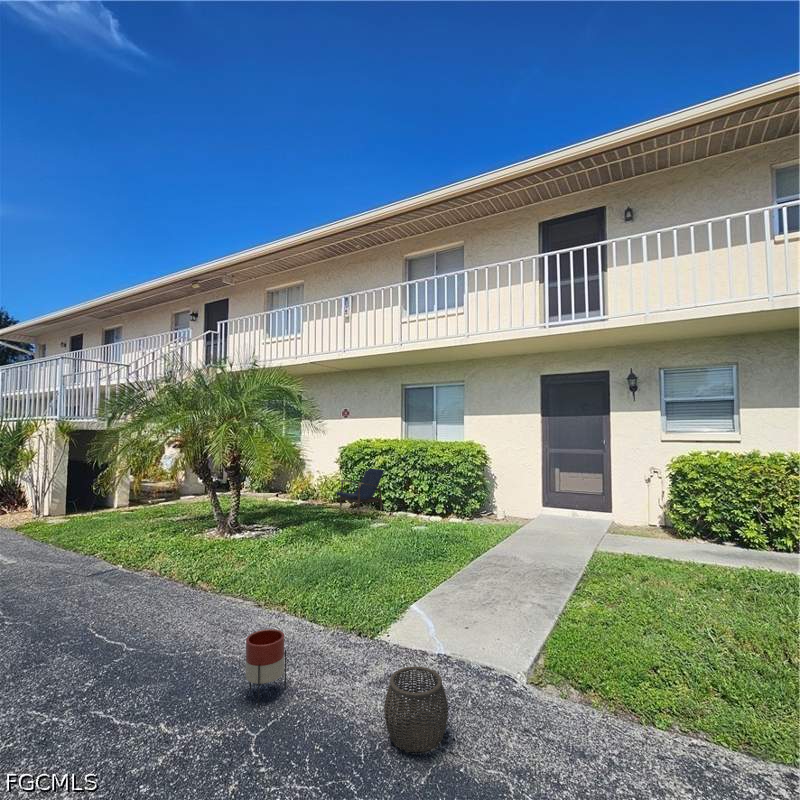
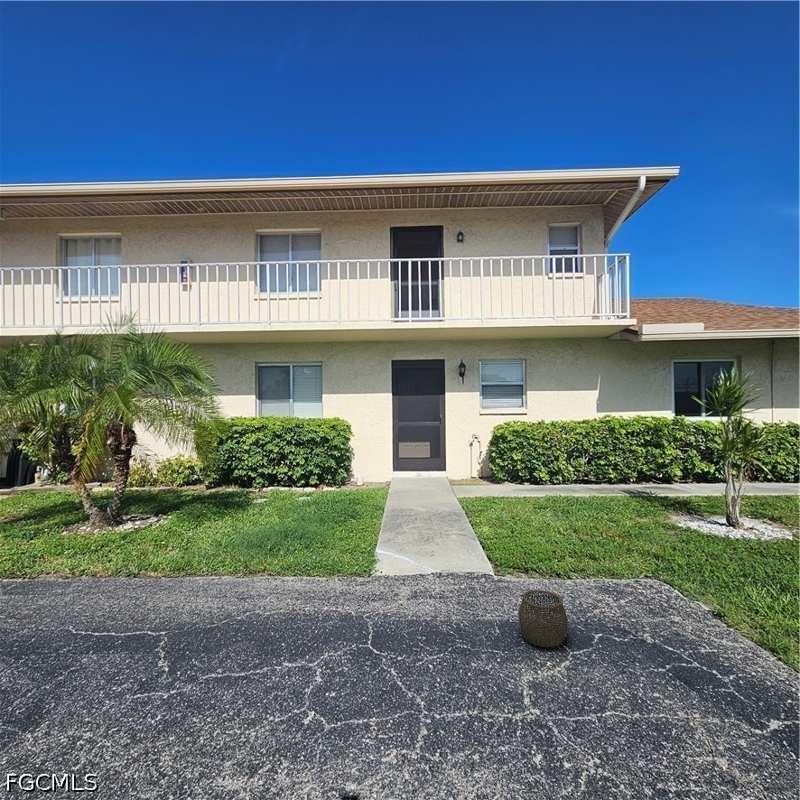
lounge chair: present [337,469,384,514] -> none [201,449,252,497]
planter: present [245,629,286,708] -> none [389,597,424,664]

